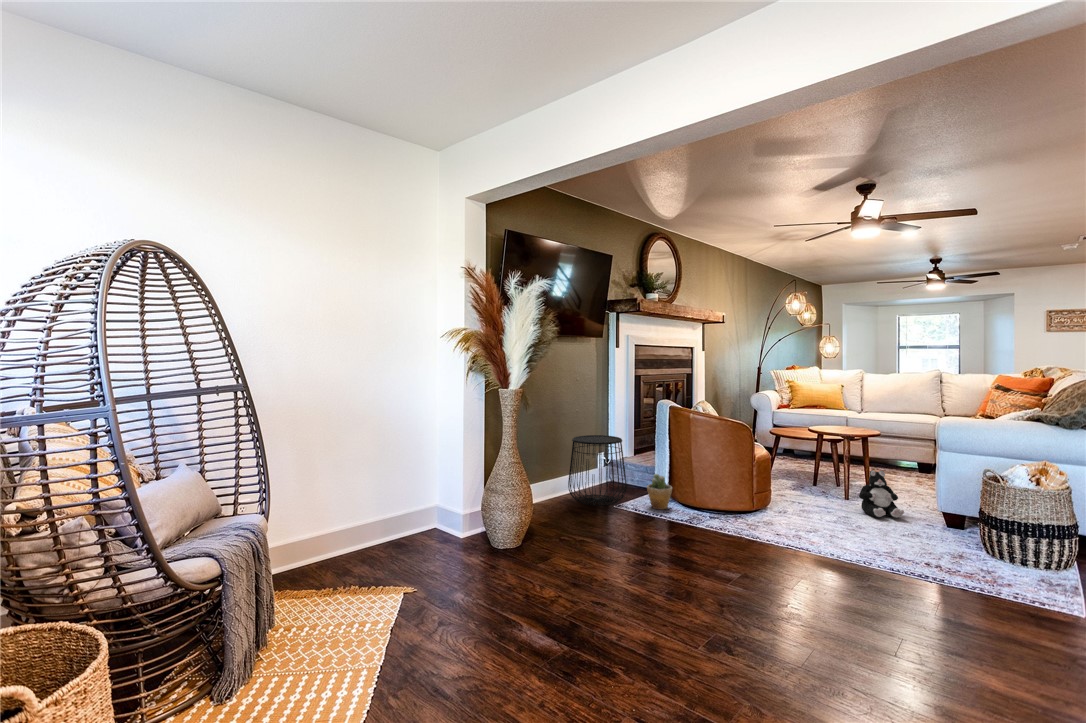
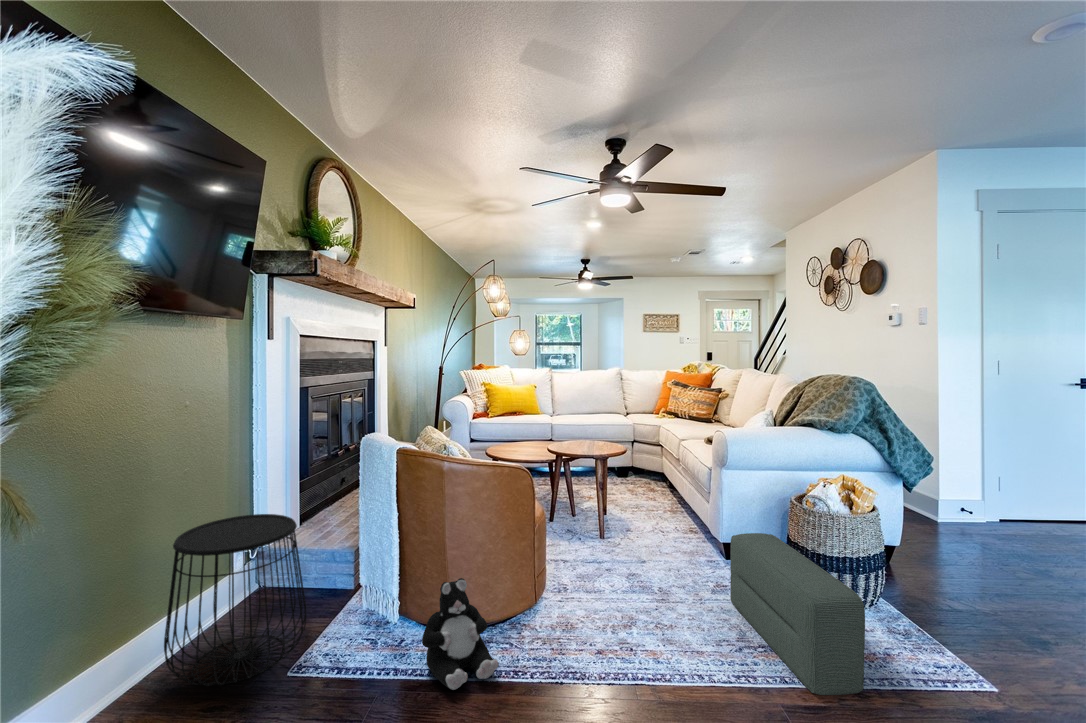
plush toy: present [859,470,904,518] -> present [422,578,498,690]
potted plant: present [647,474,672,510] -> none [352,575,400,646]
pouf: none [904,491,953,586] -> present [730,533,865,695]

